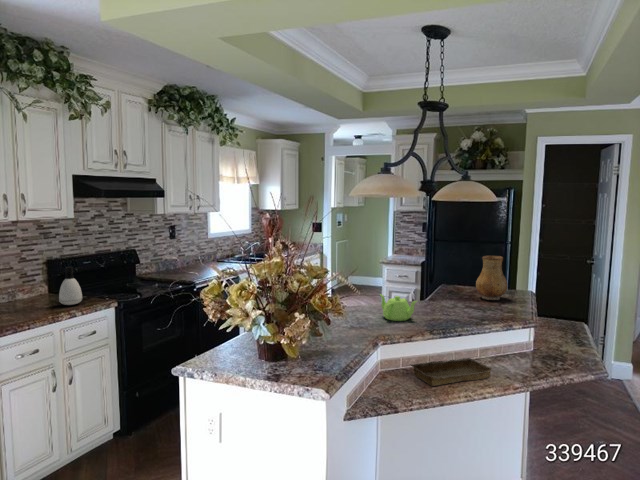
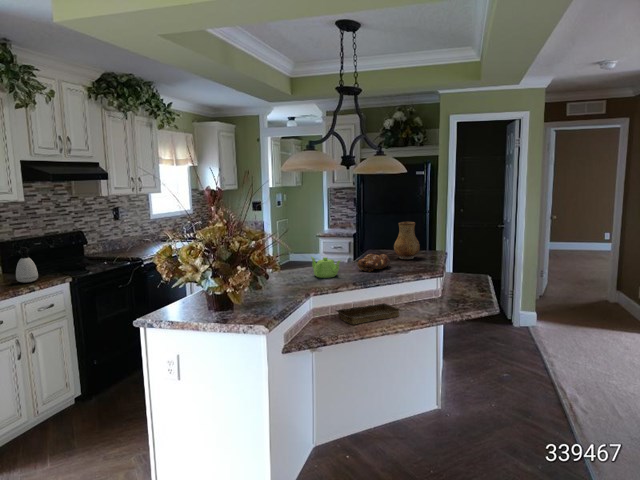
bread loaf: none [434,293,474,315] -> present [357,254,391,272]

